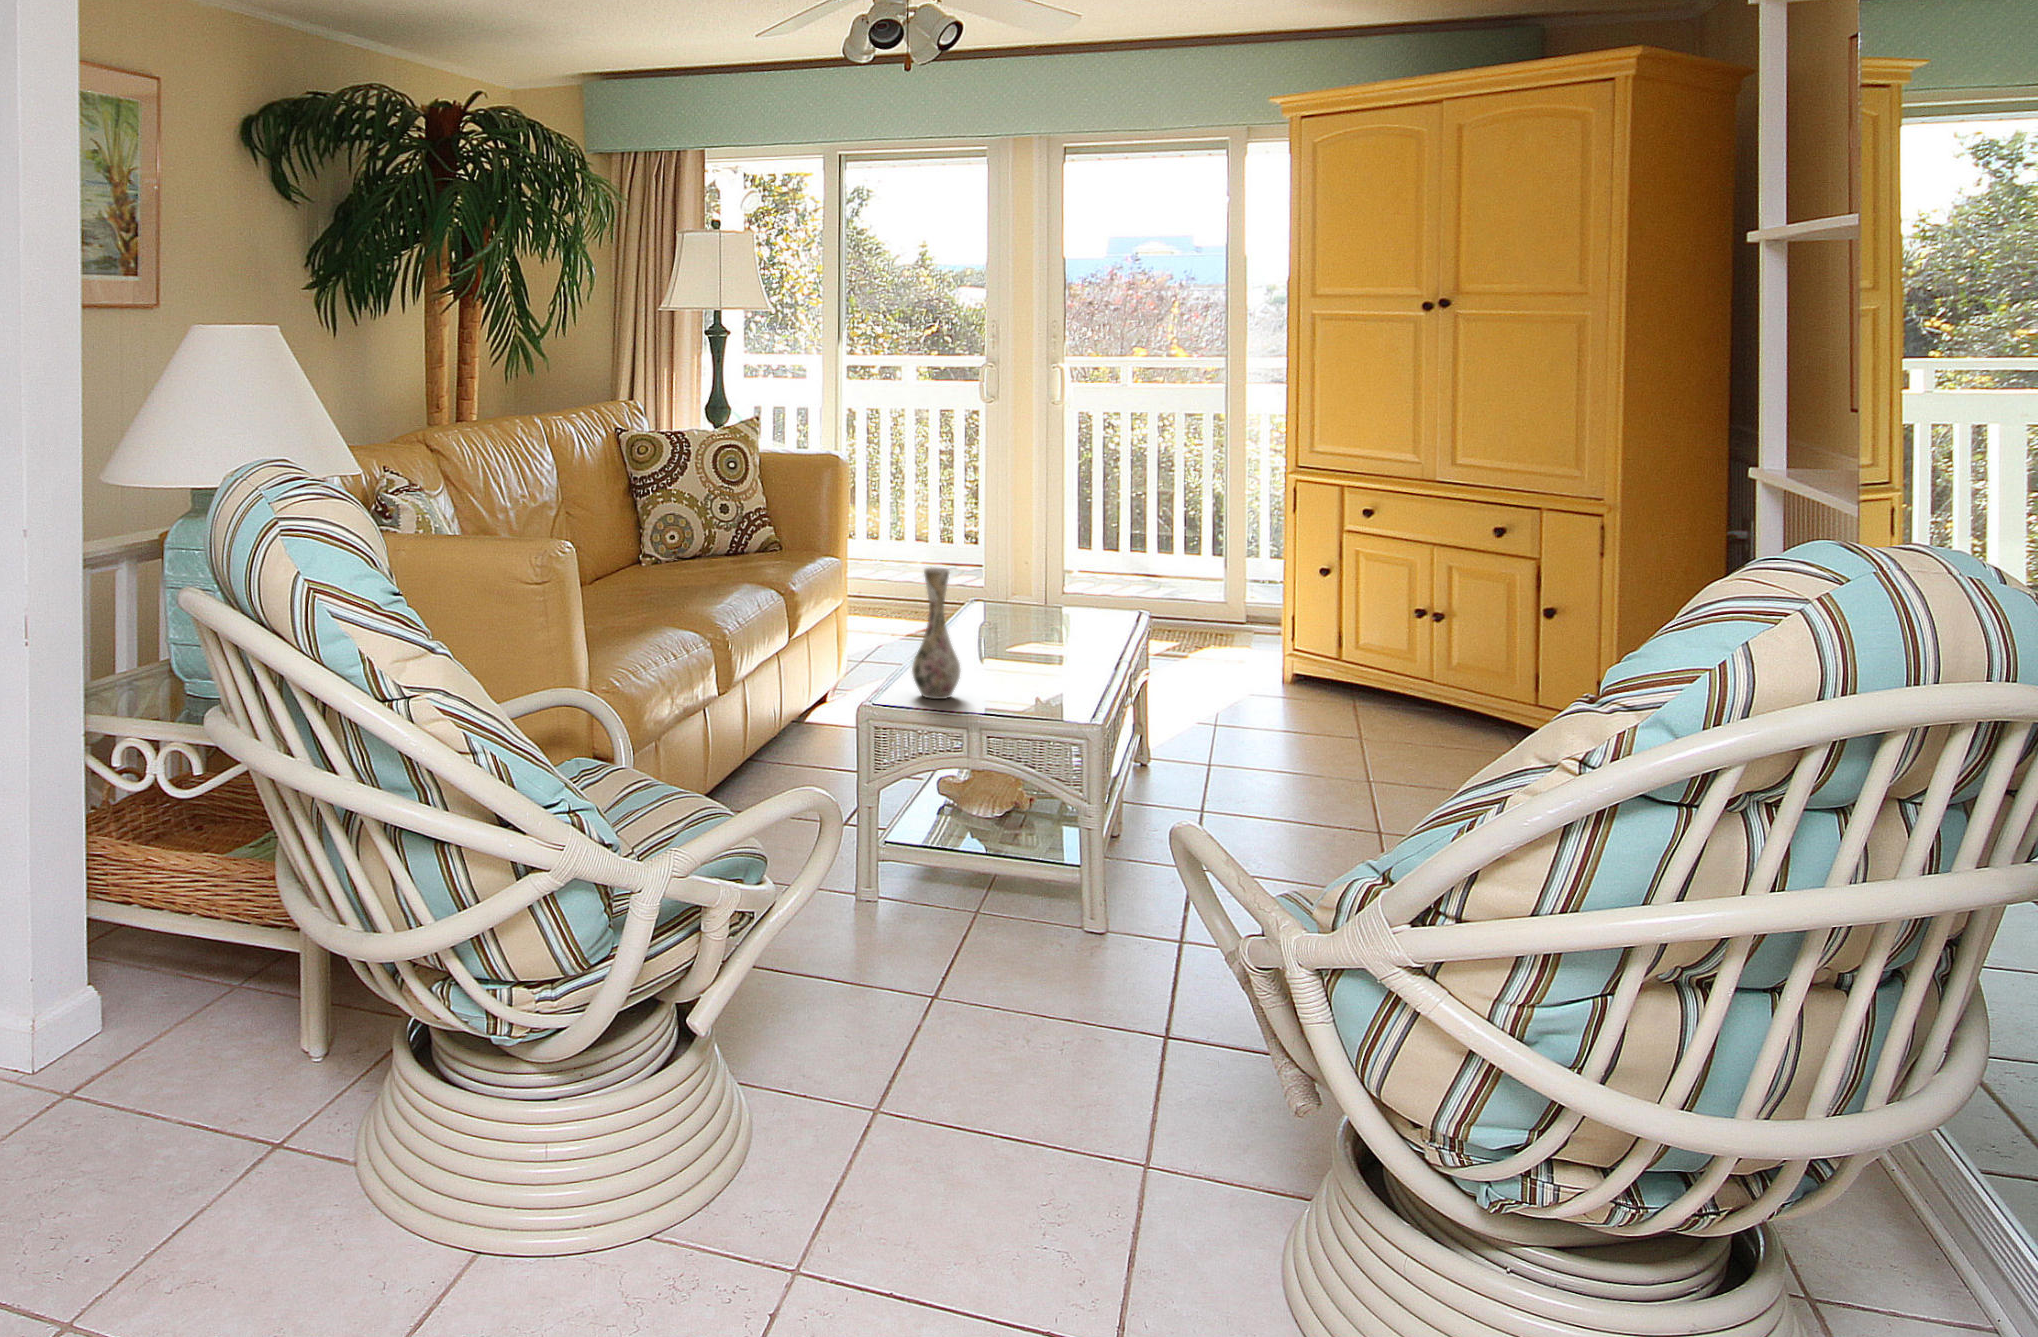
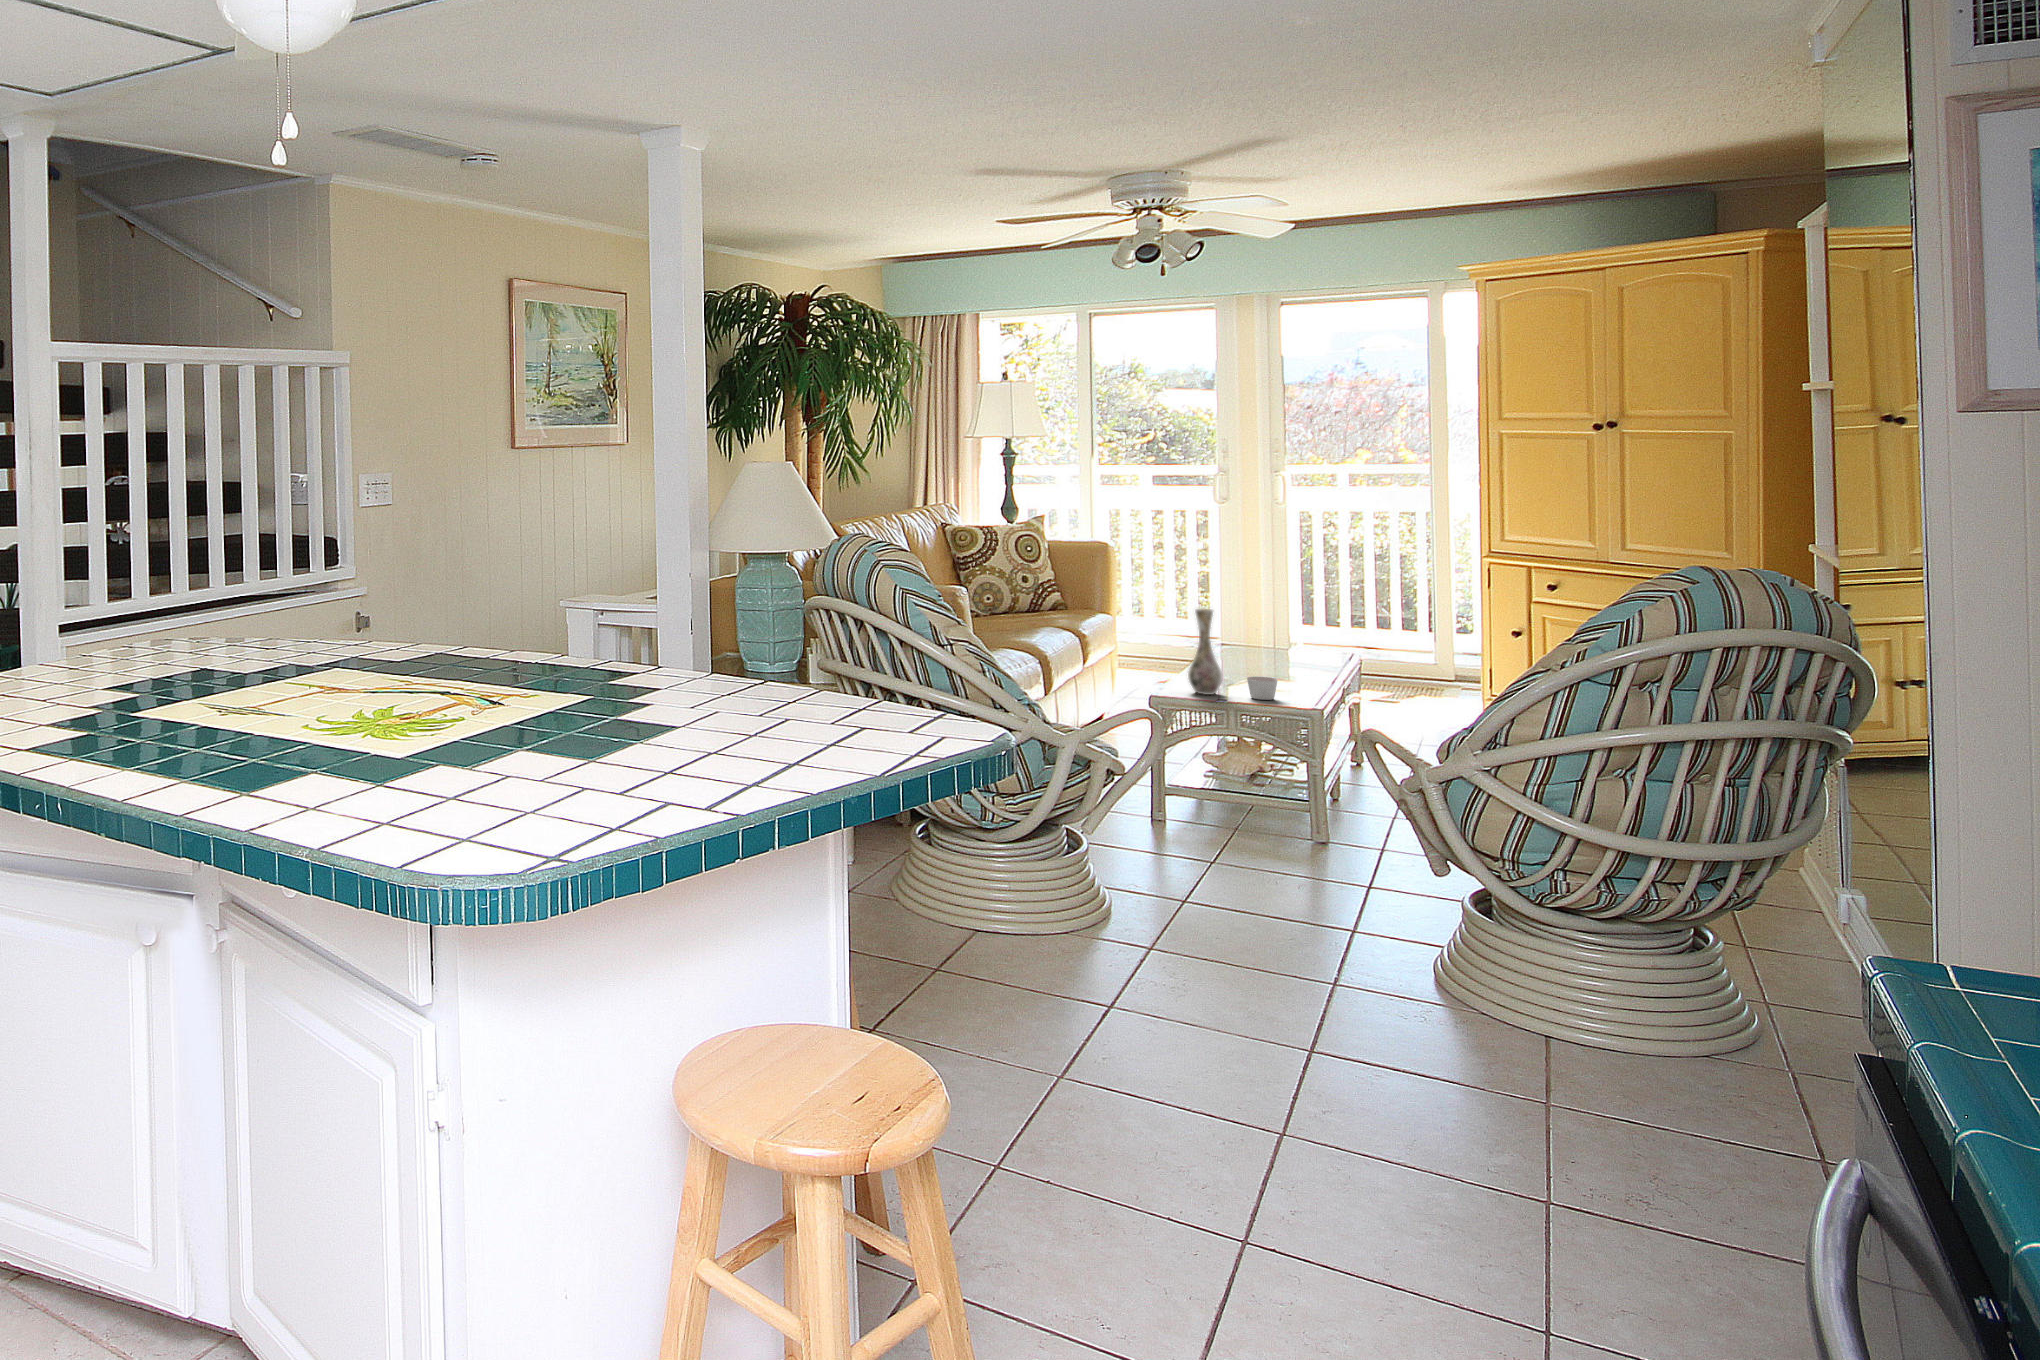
candle: none [994,669,1037,706] -> present [1247,677,1277,700]

